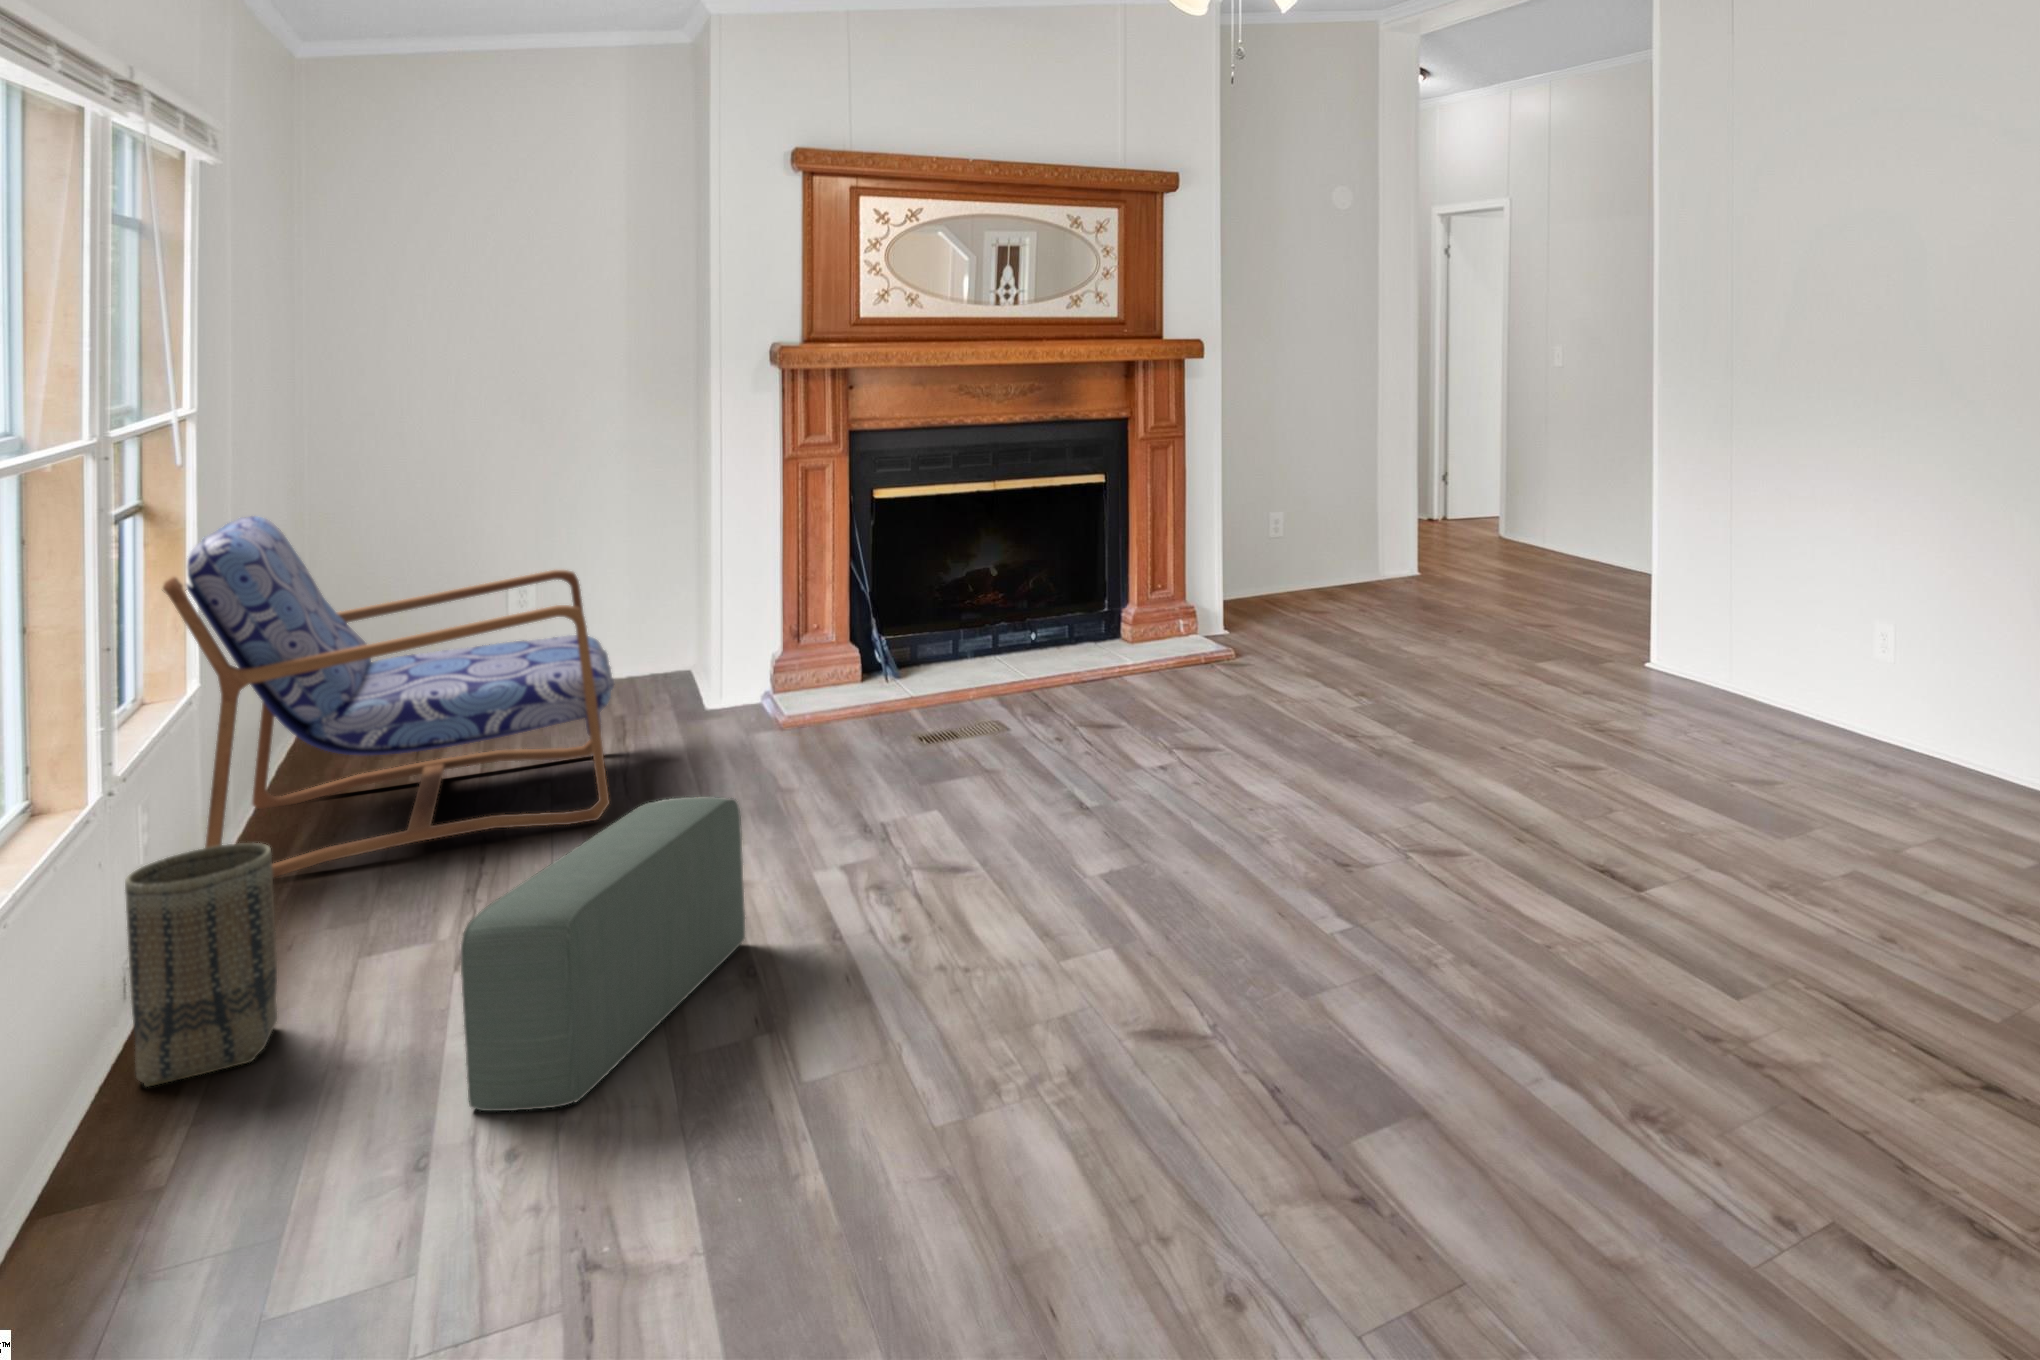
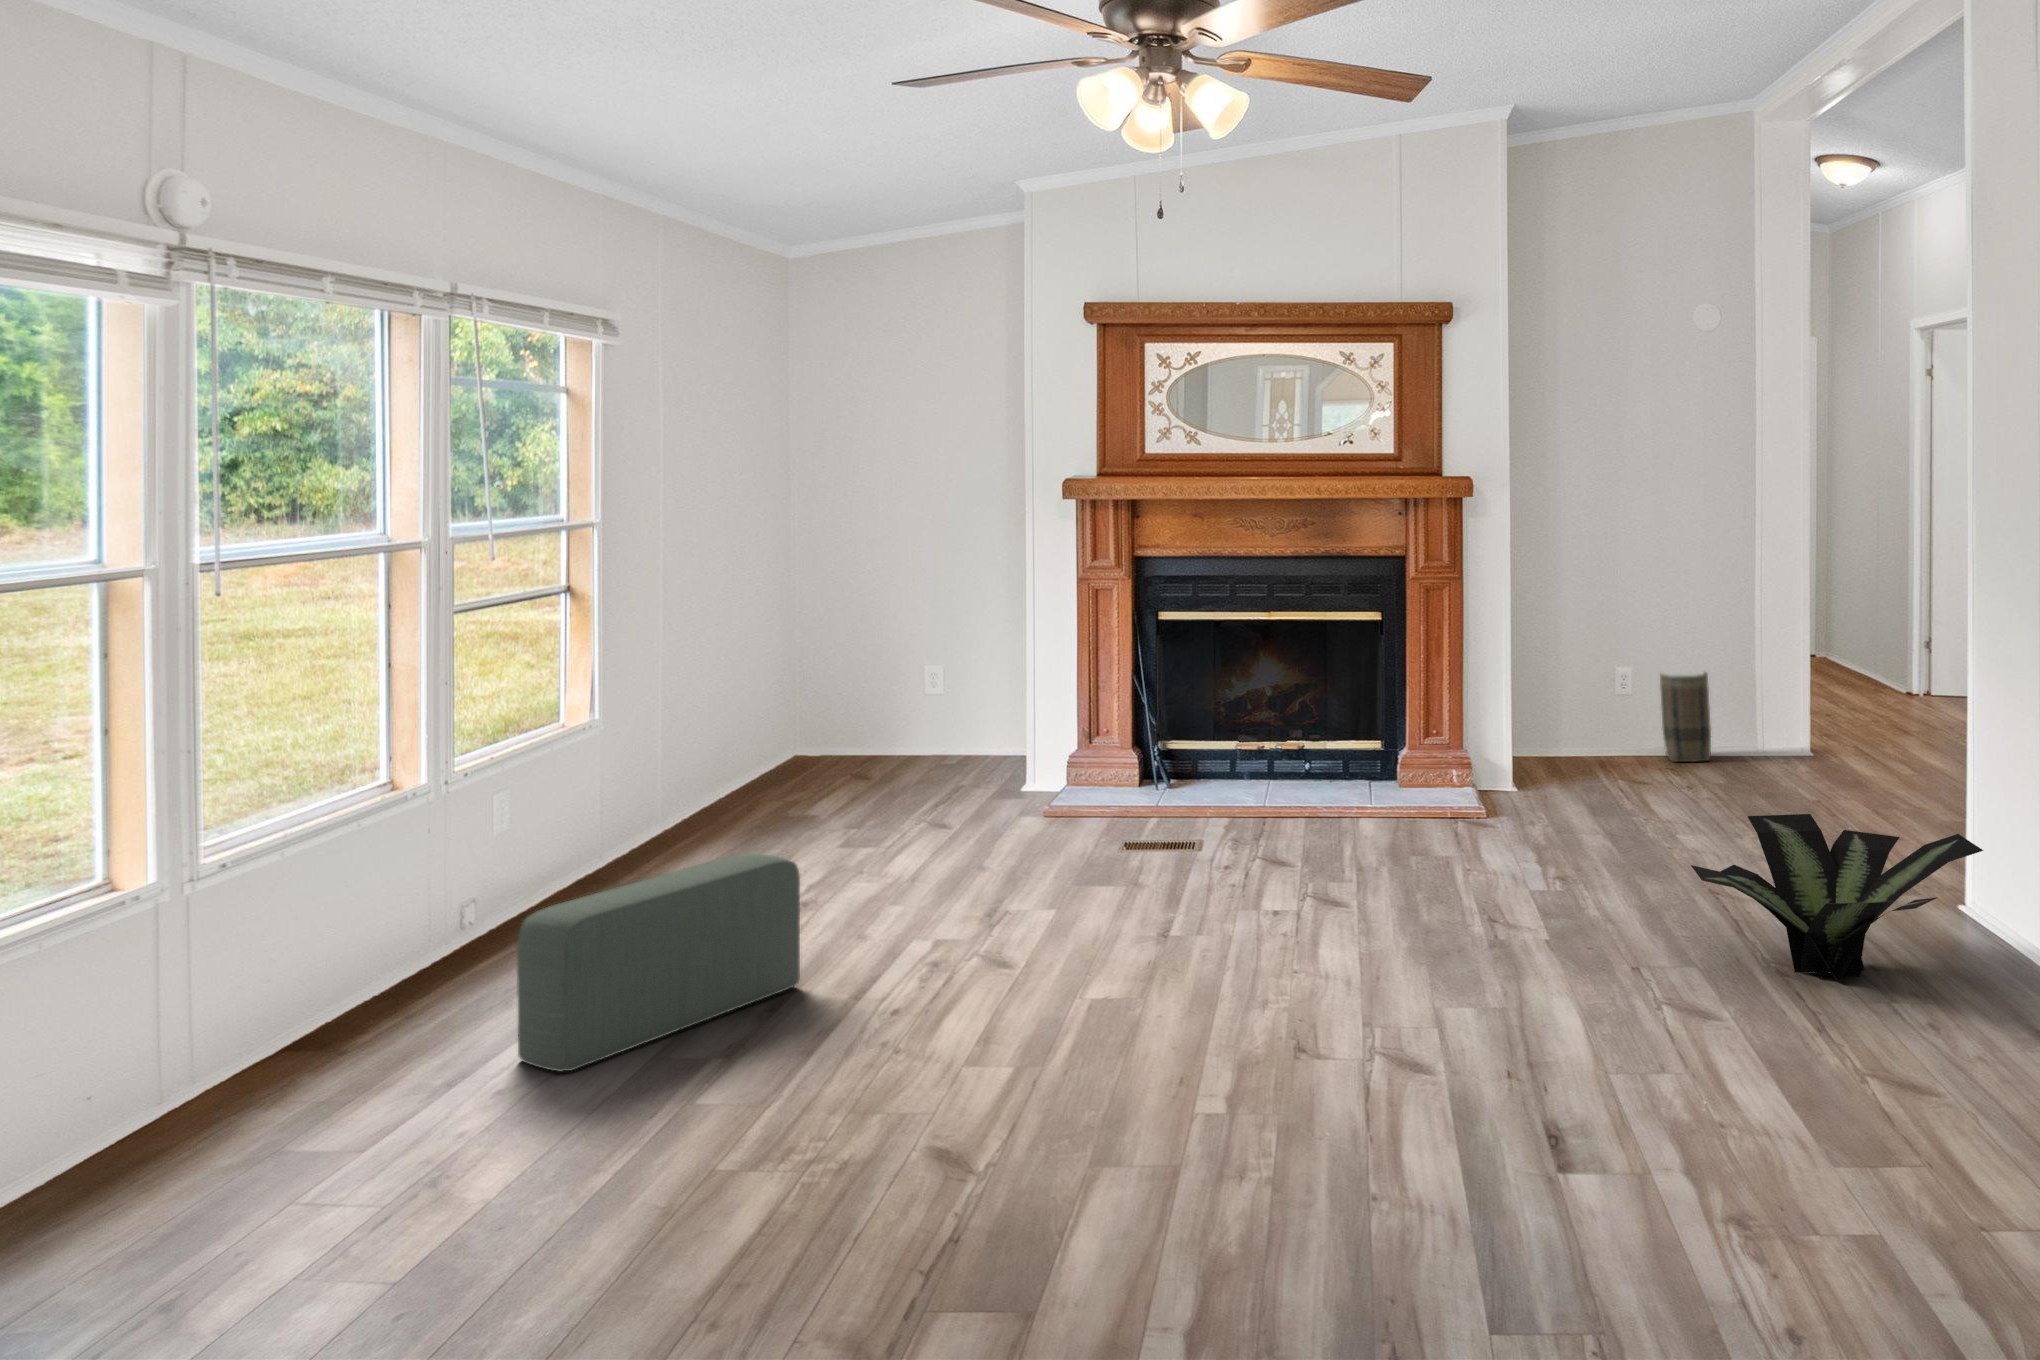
armchair: present [163,516,614,878] -> none [578,605,913,884]
potted plant: none [1577,614,1783,741] -> present [1691,814,1983,983]
basket: present [125,843,277,1086] -> present [1660,672,1711,762]

